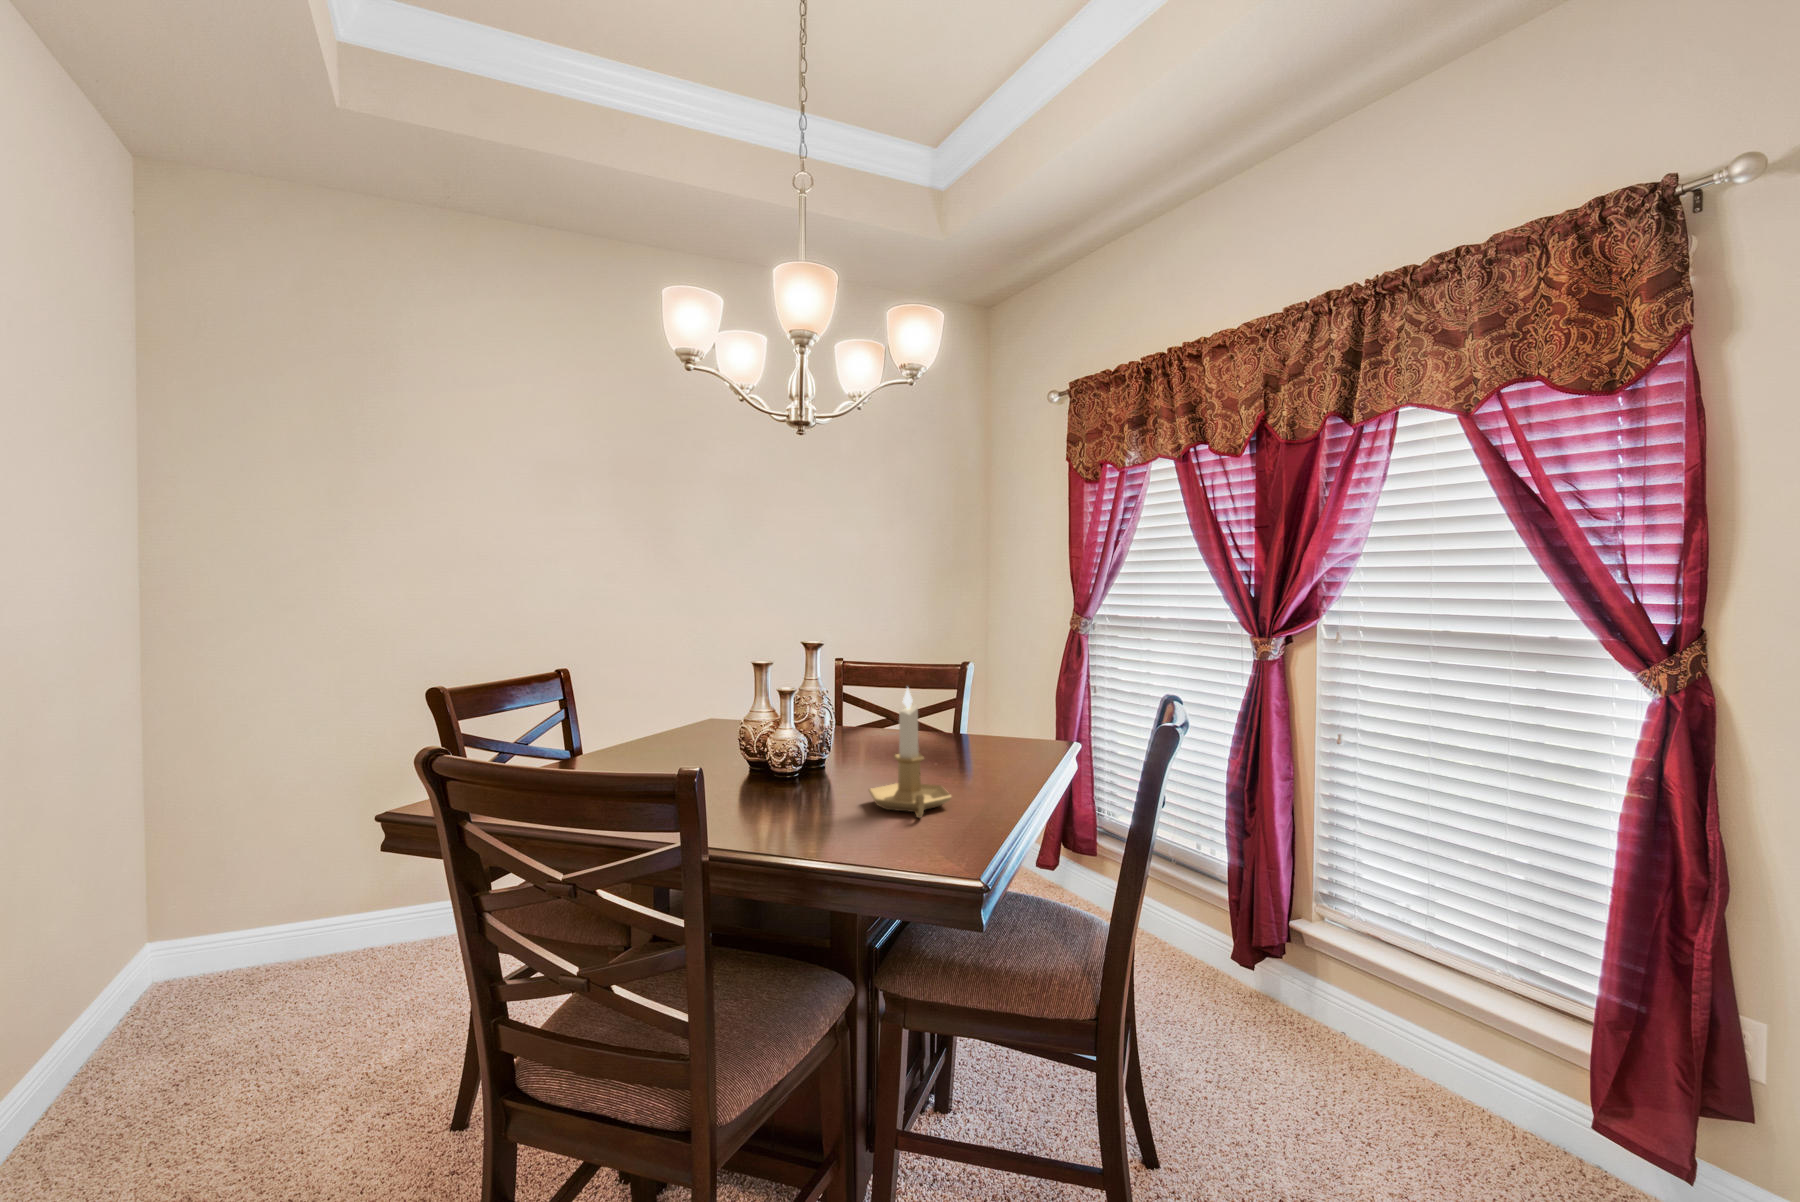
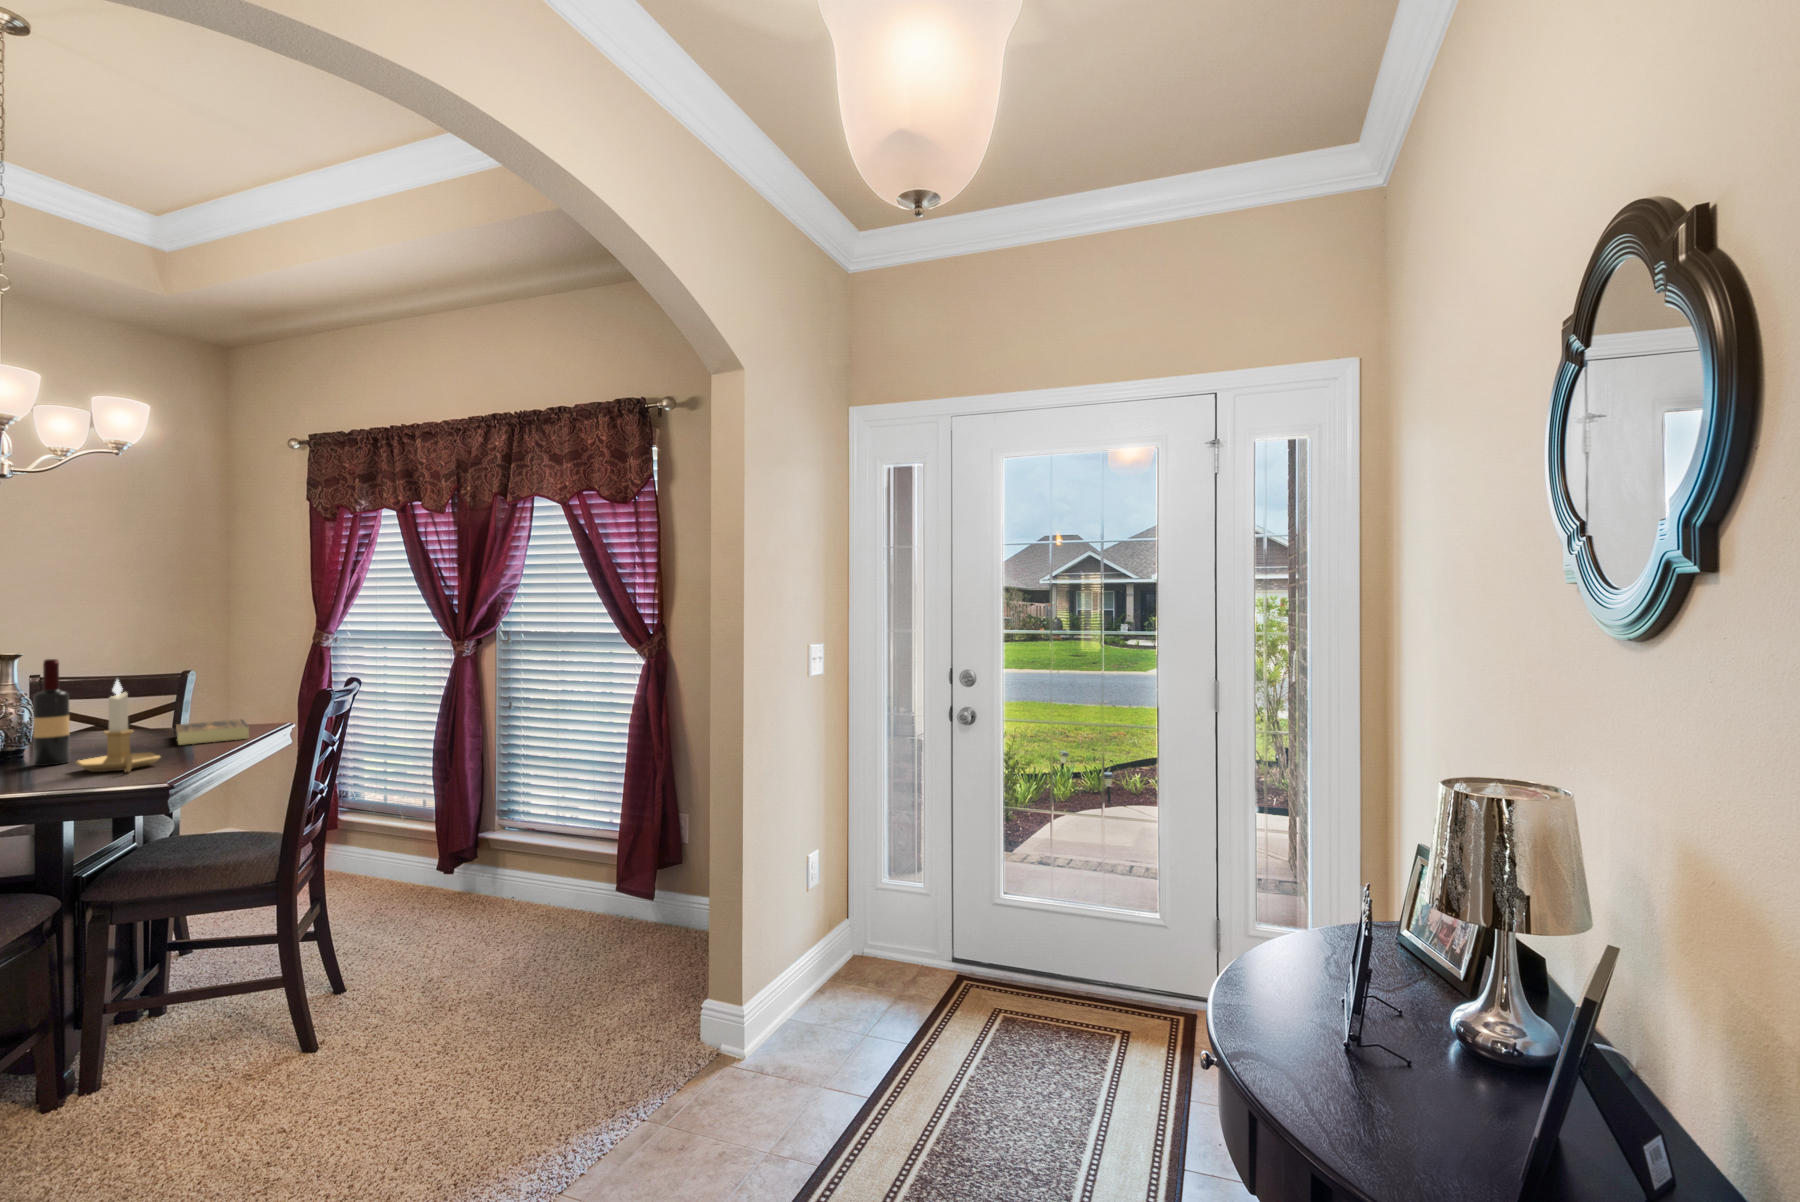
wine bottle: none [832,654,864,784] -> present [33,659,70,766]
book: none [956,733,1034,767] -> present [176,719,249,745]

